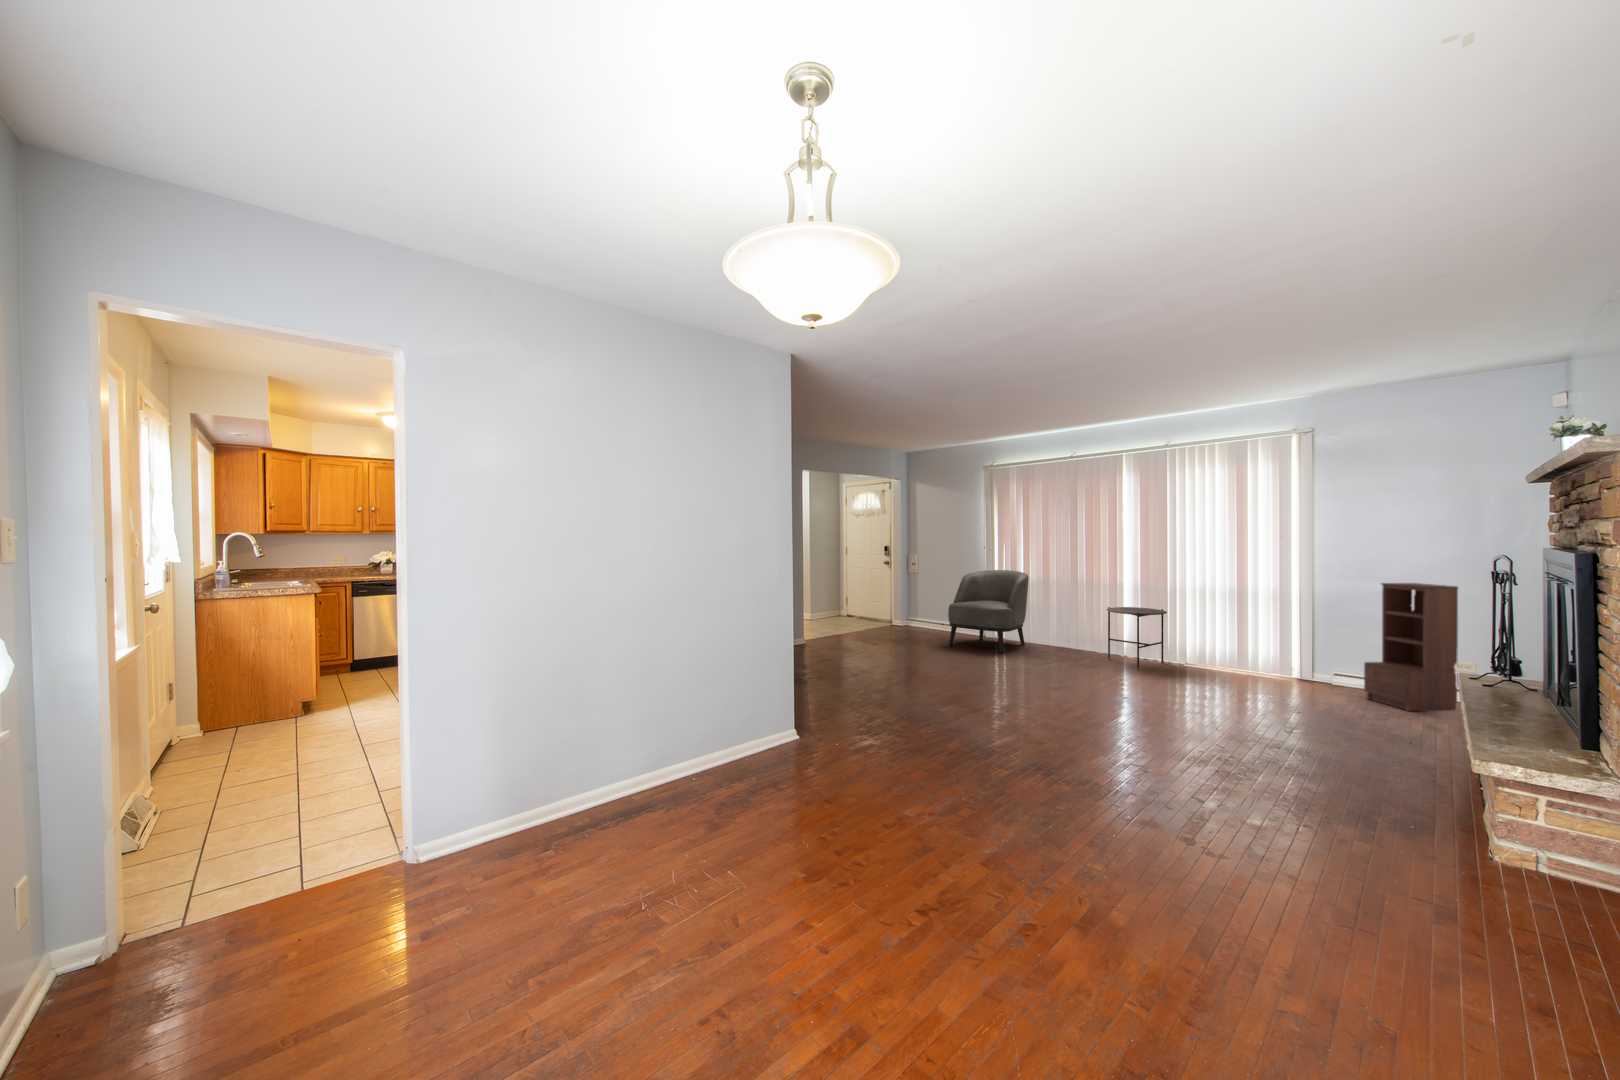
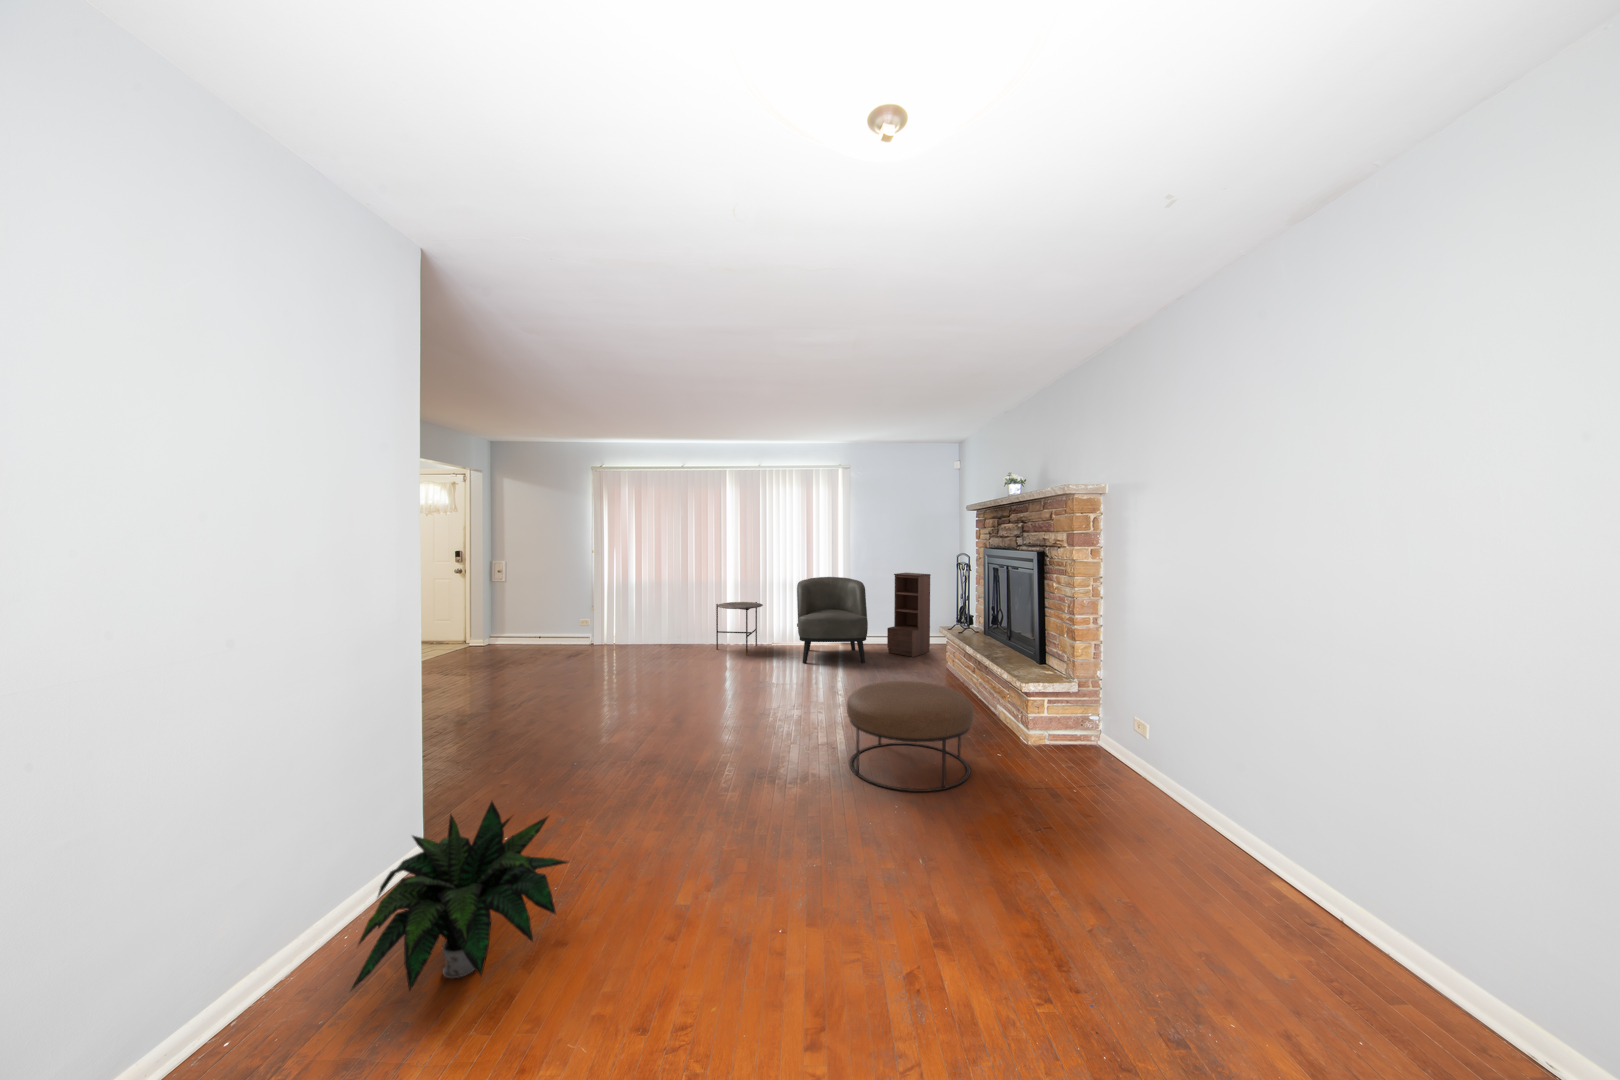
armchair: present [948,570,1028,653] -> present [797,577,868,663]
potted plant: none [615,702,752,814] -> present [352,802,567,990]
ottoman: none [1114,705,1314,862] -> present [847,681,974,792]

